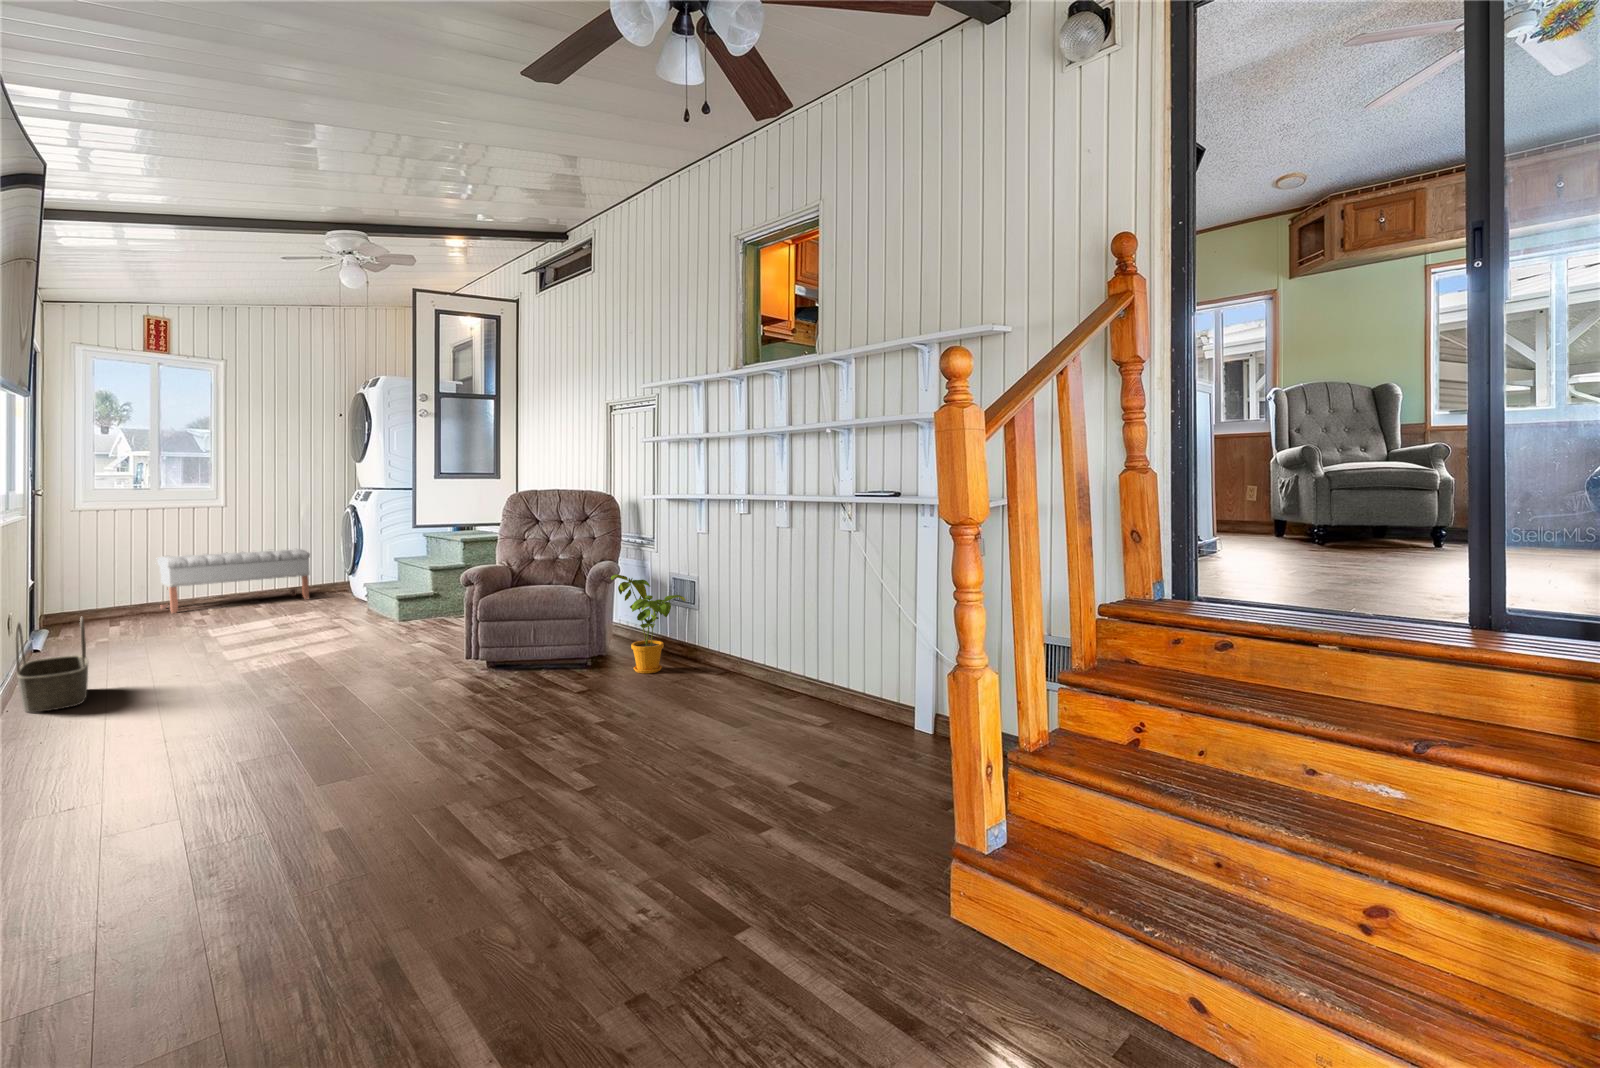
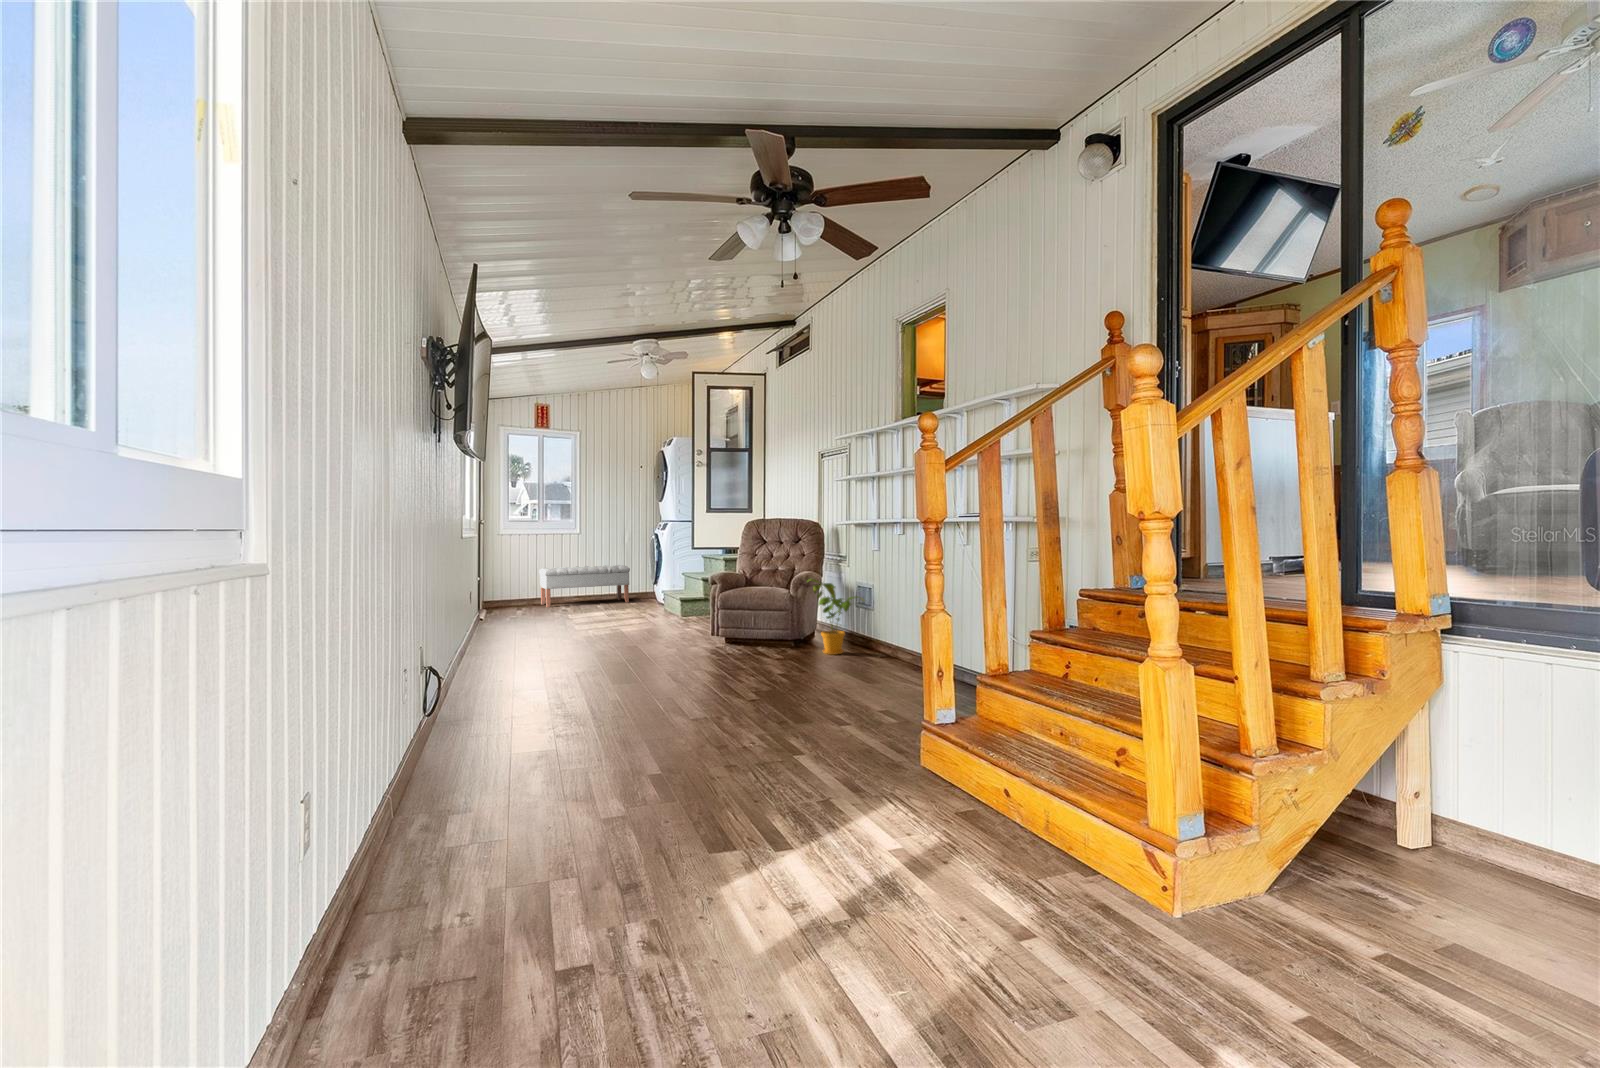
basket: present [15,617,88,712] -> none [470,596,502,649]

